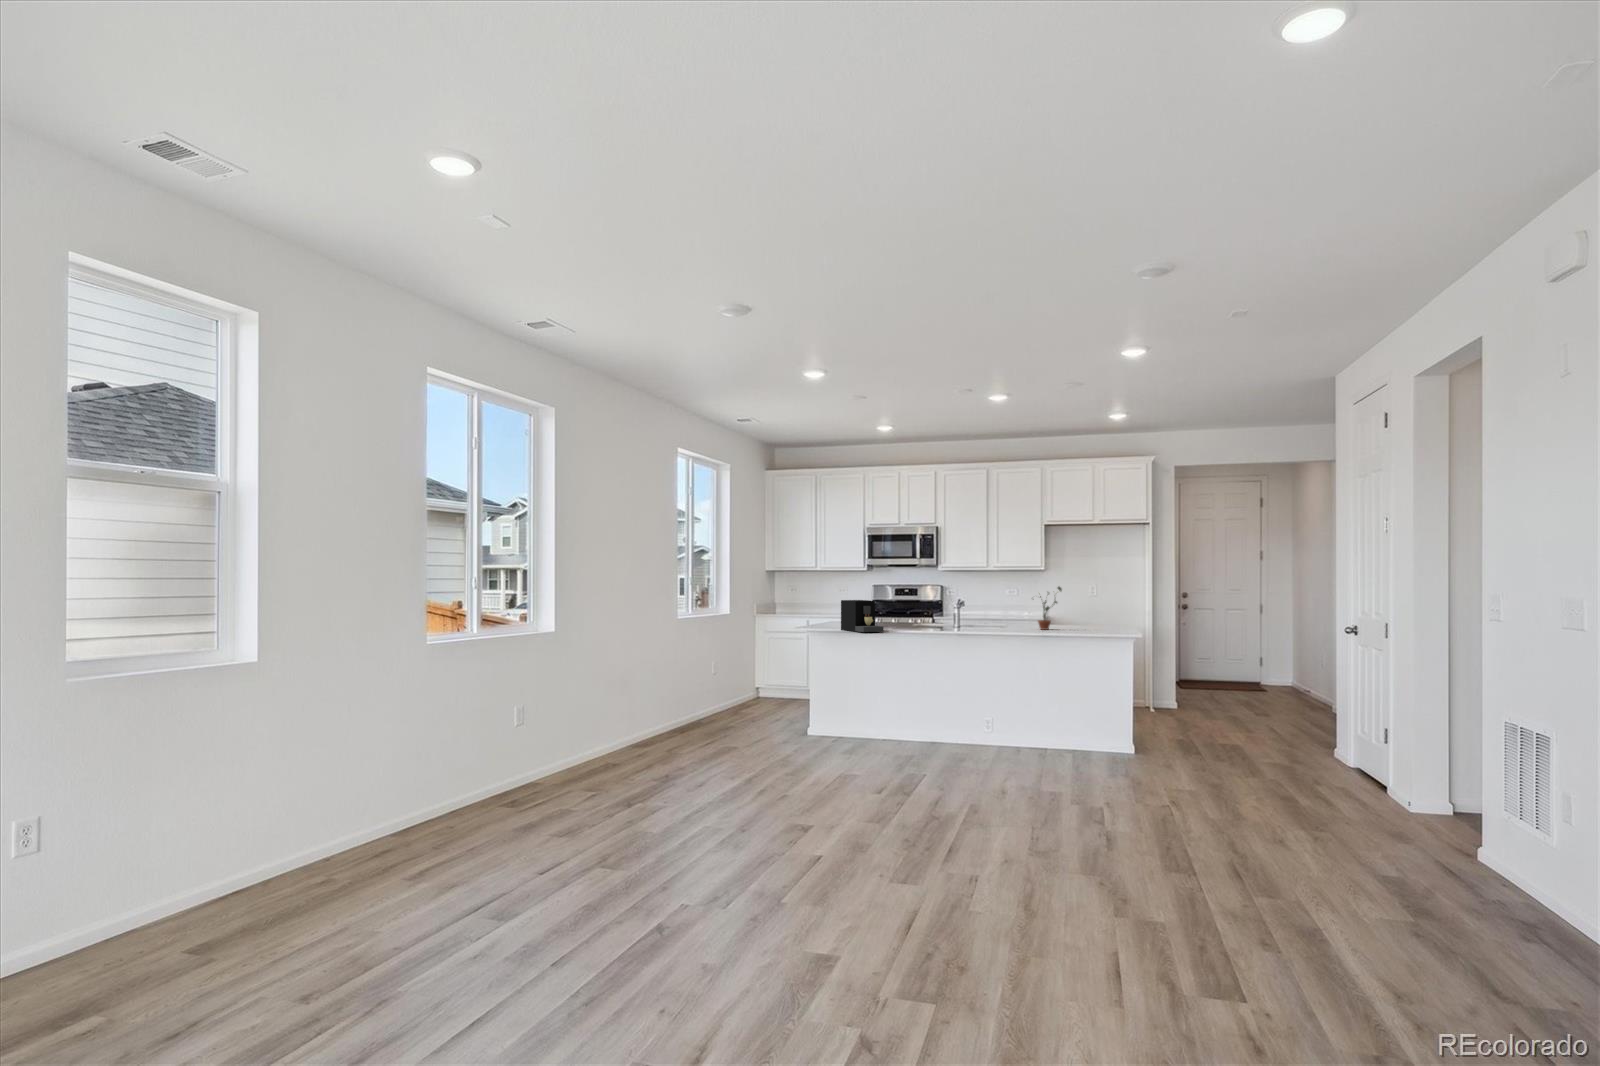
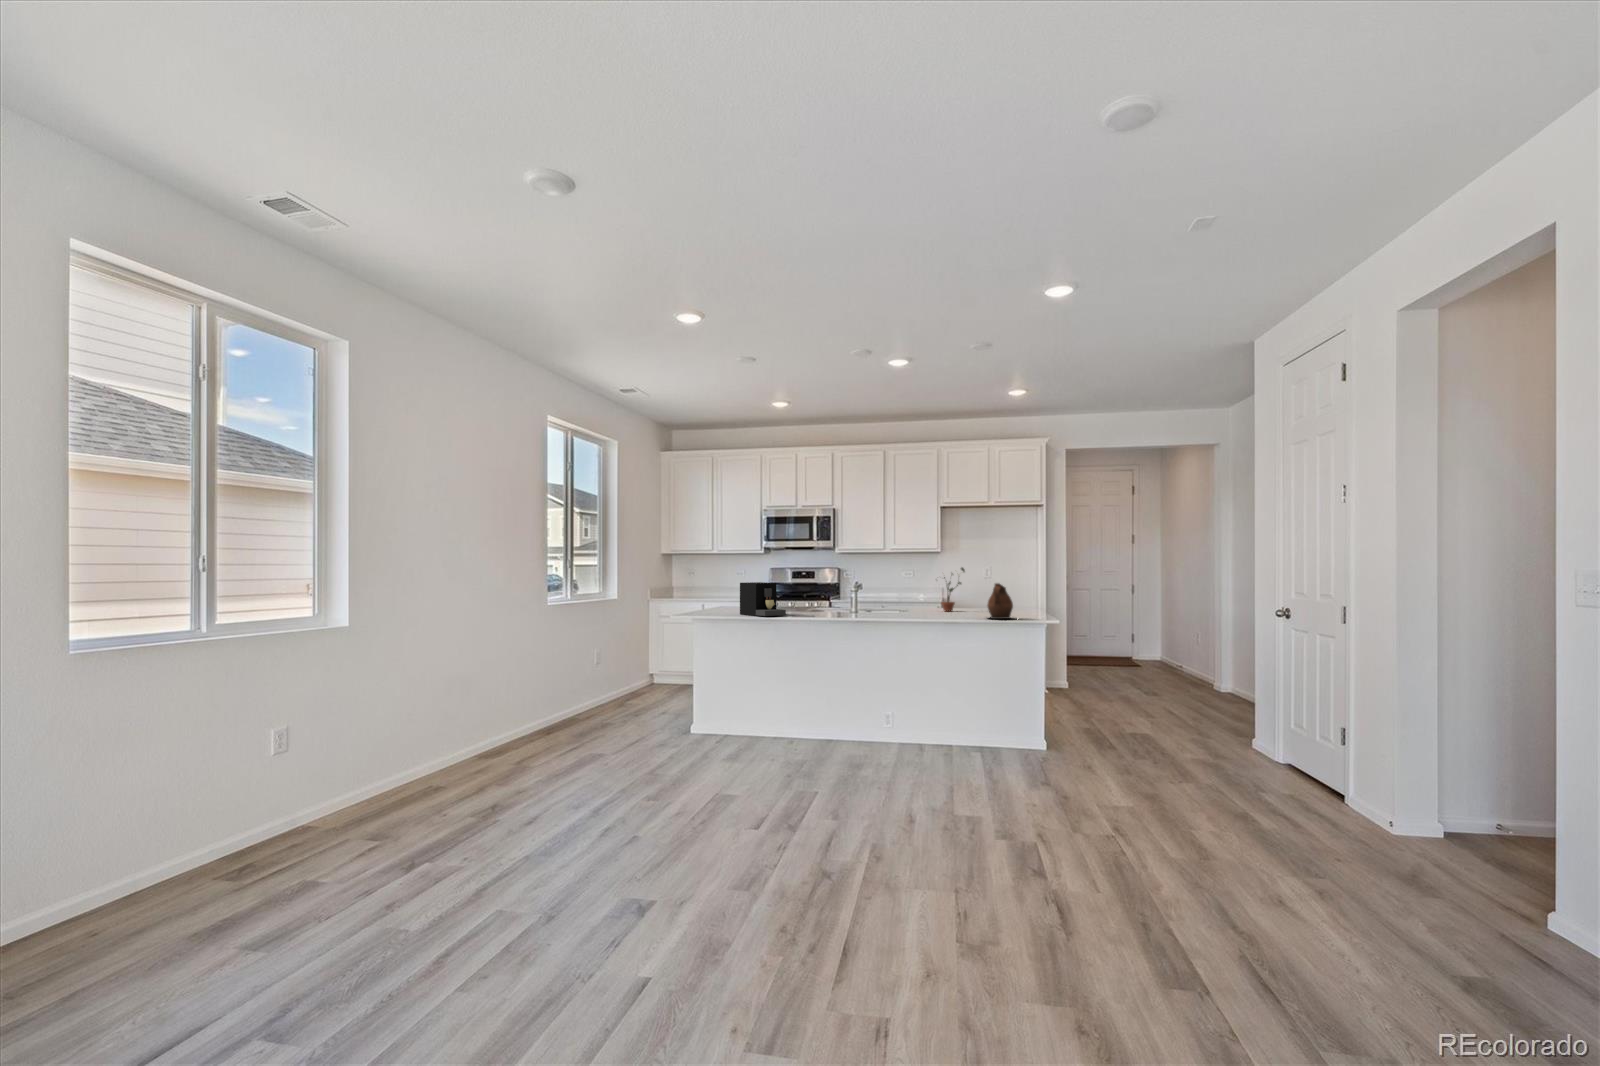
ceramic pitcher: none [1076,603,1110,638] -> present [987,583,1013,619]

